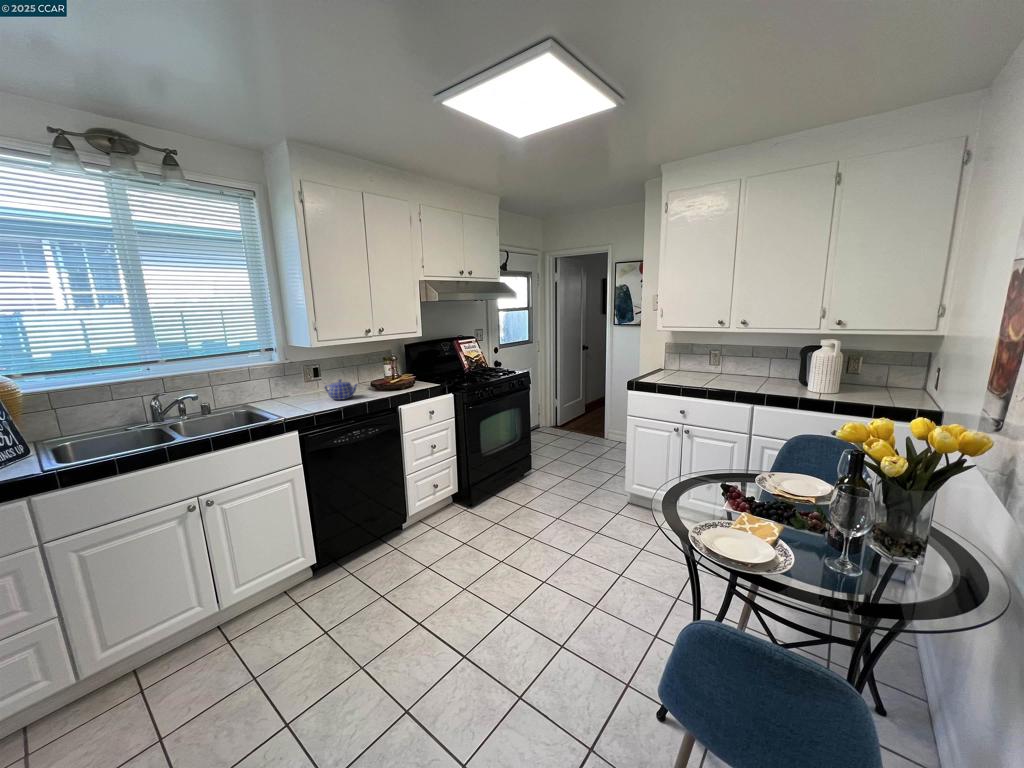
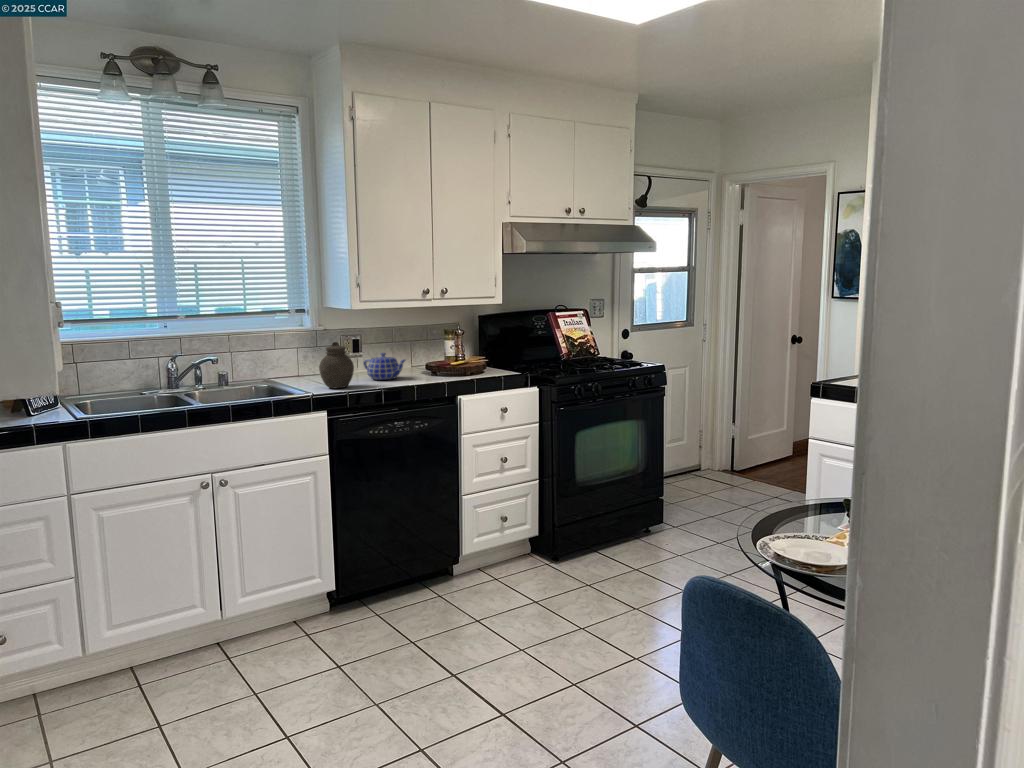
jar: none [289,375,318,411] -> present [319,342,354,388]

